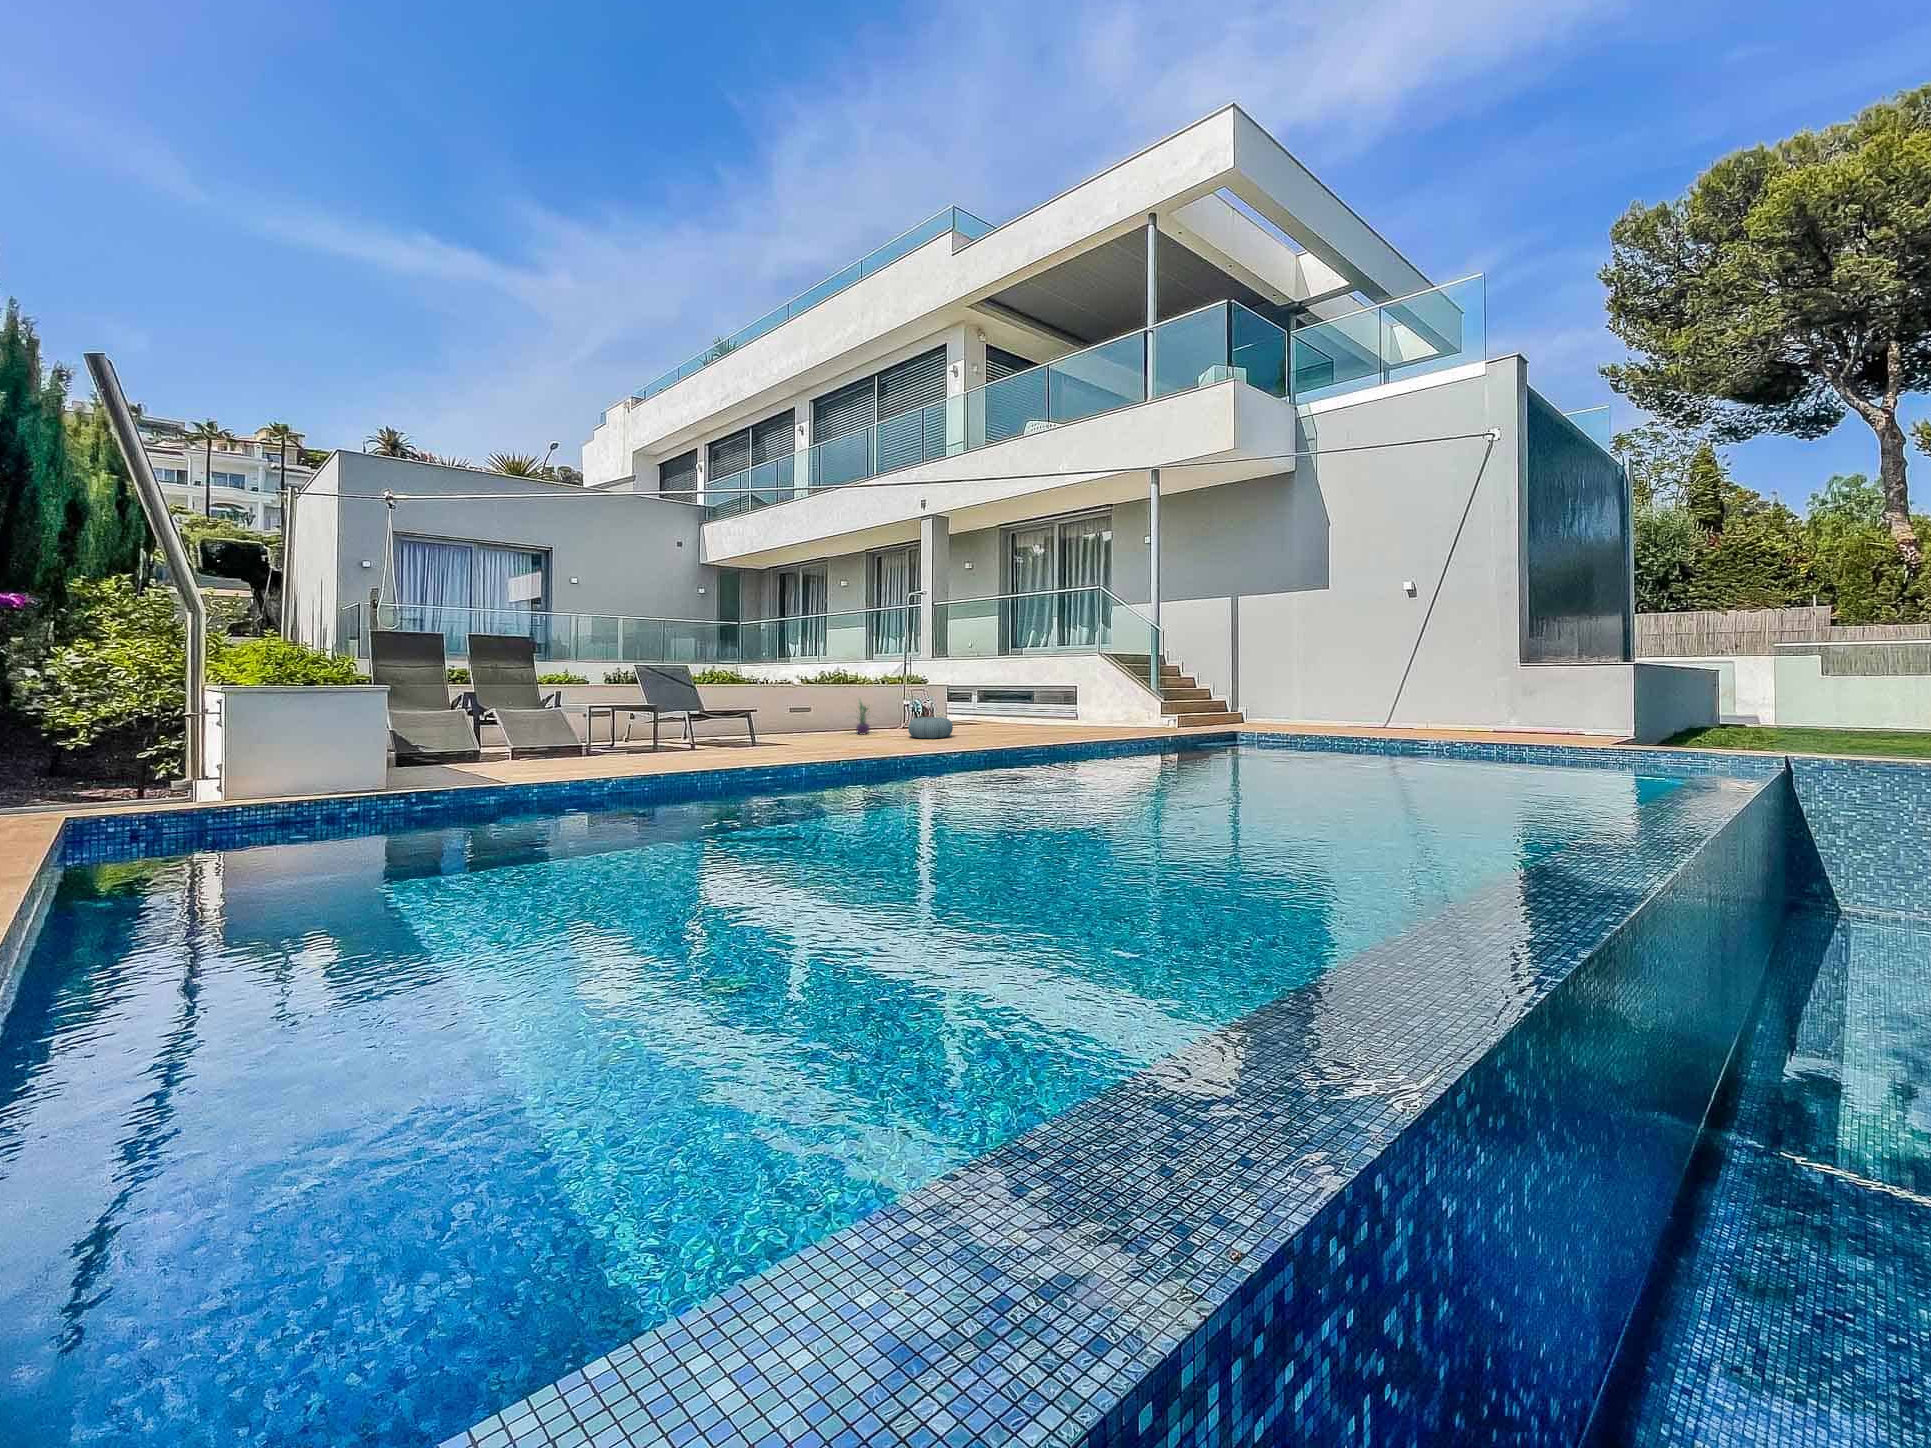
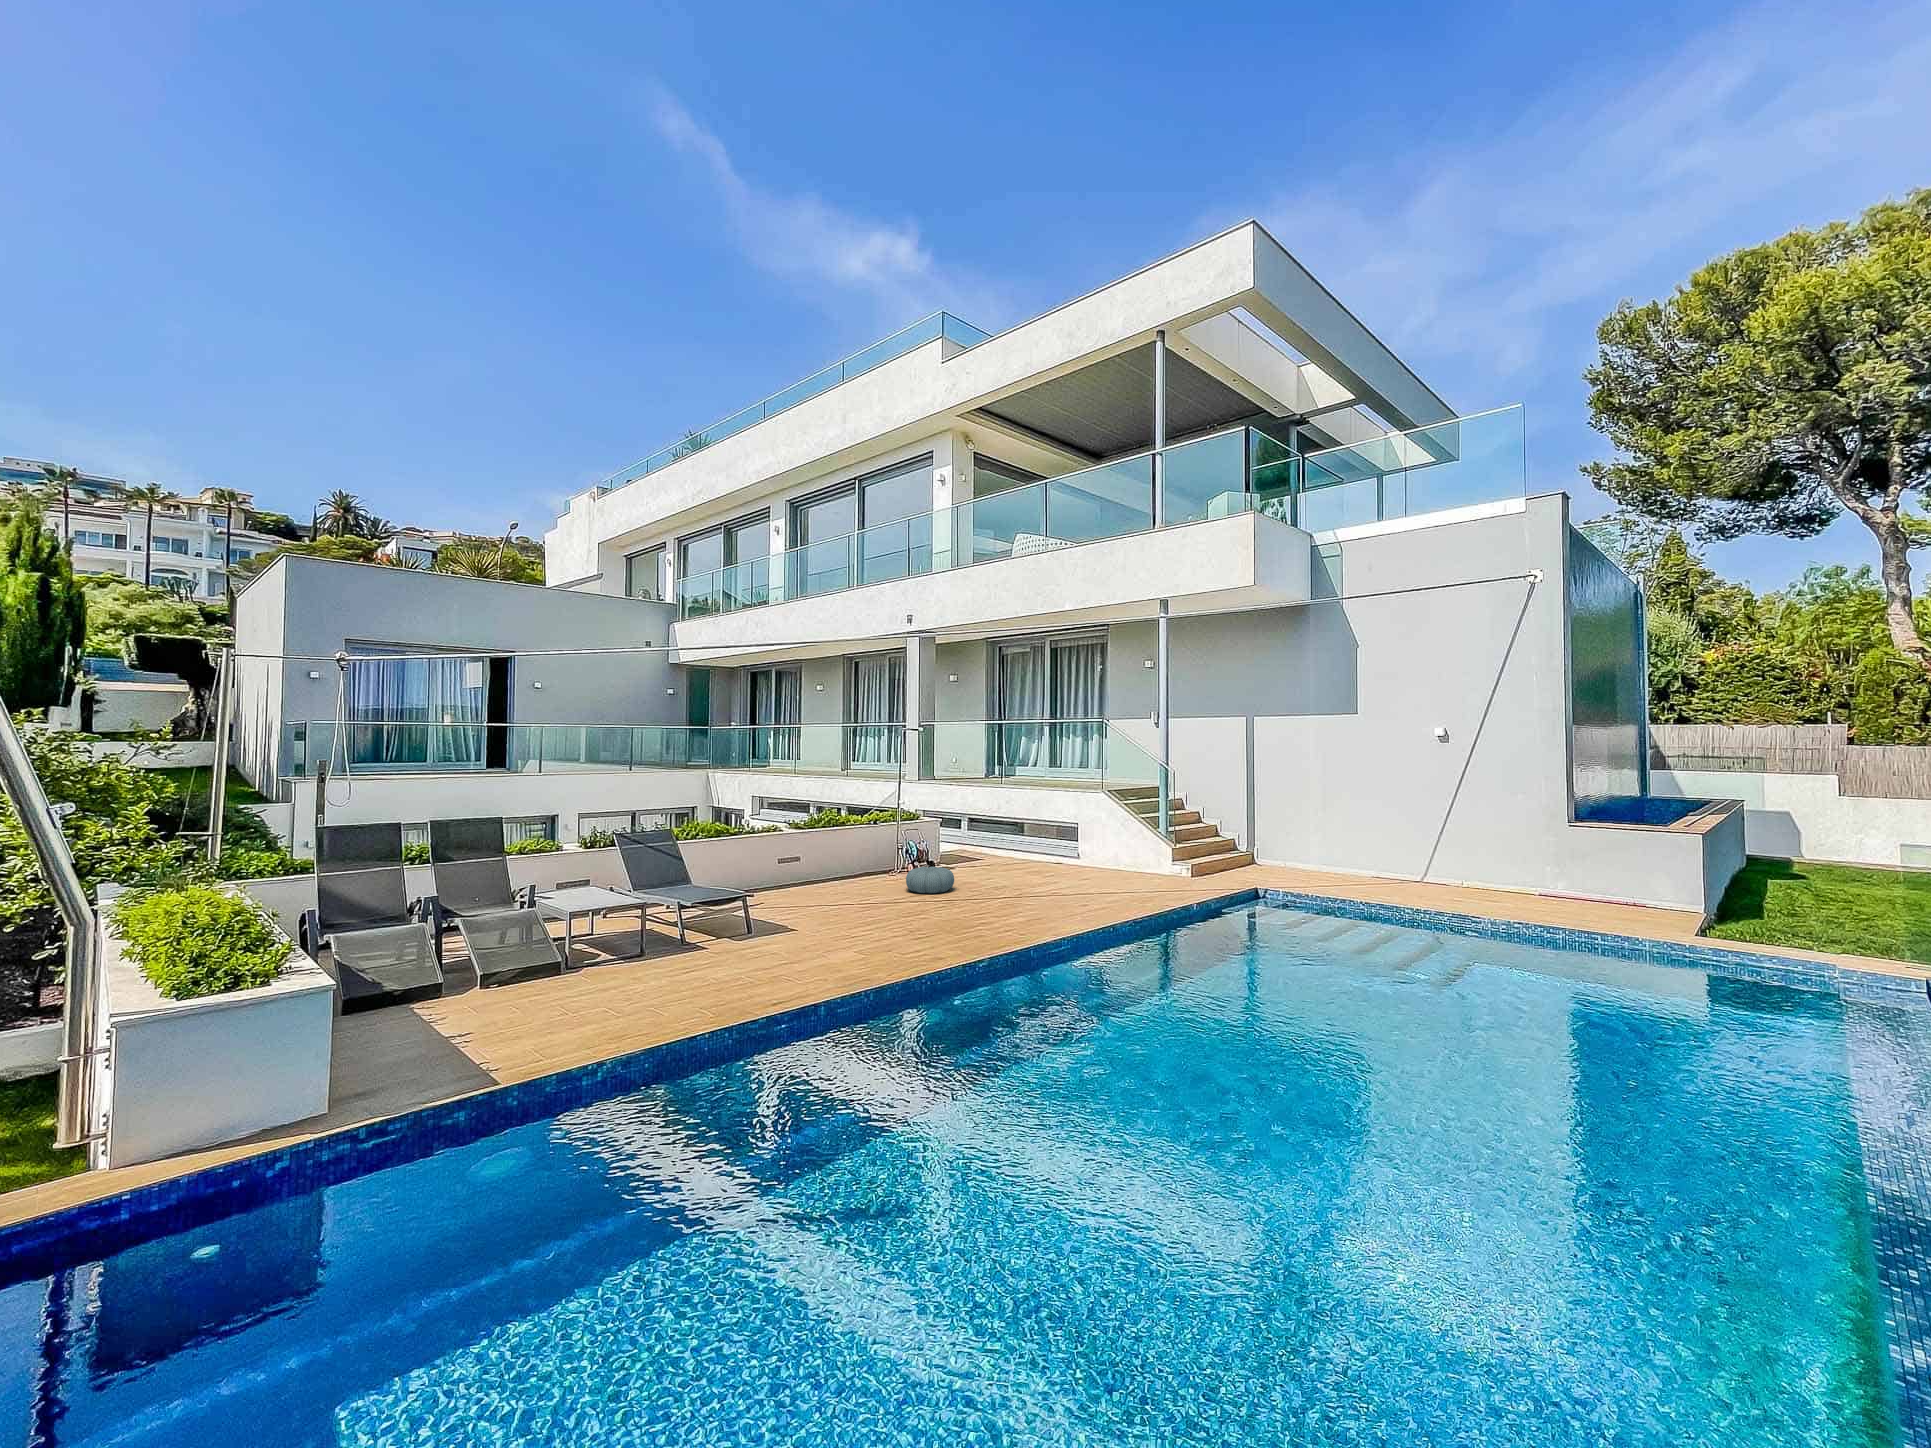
decorative plant: present [856,699,870,735] -> none [834,843,873,885]

